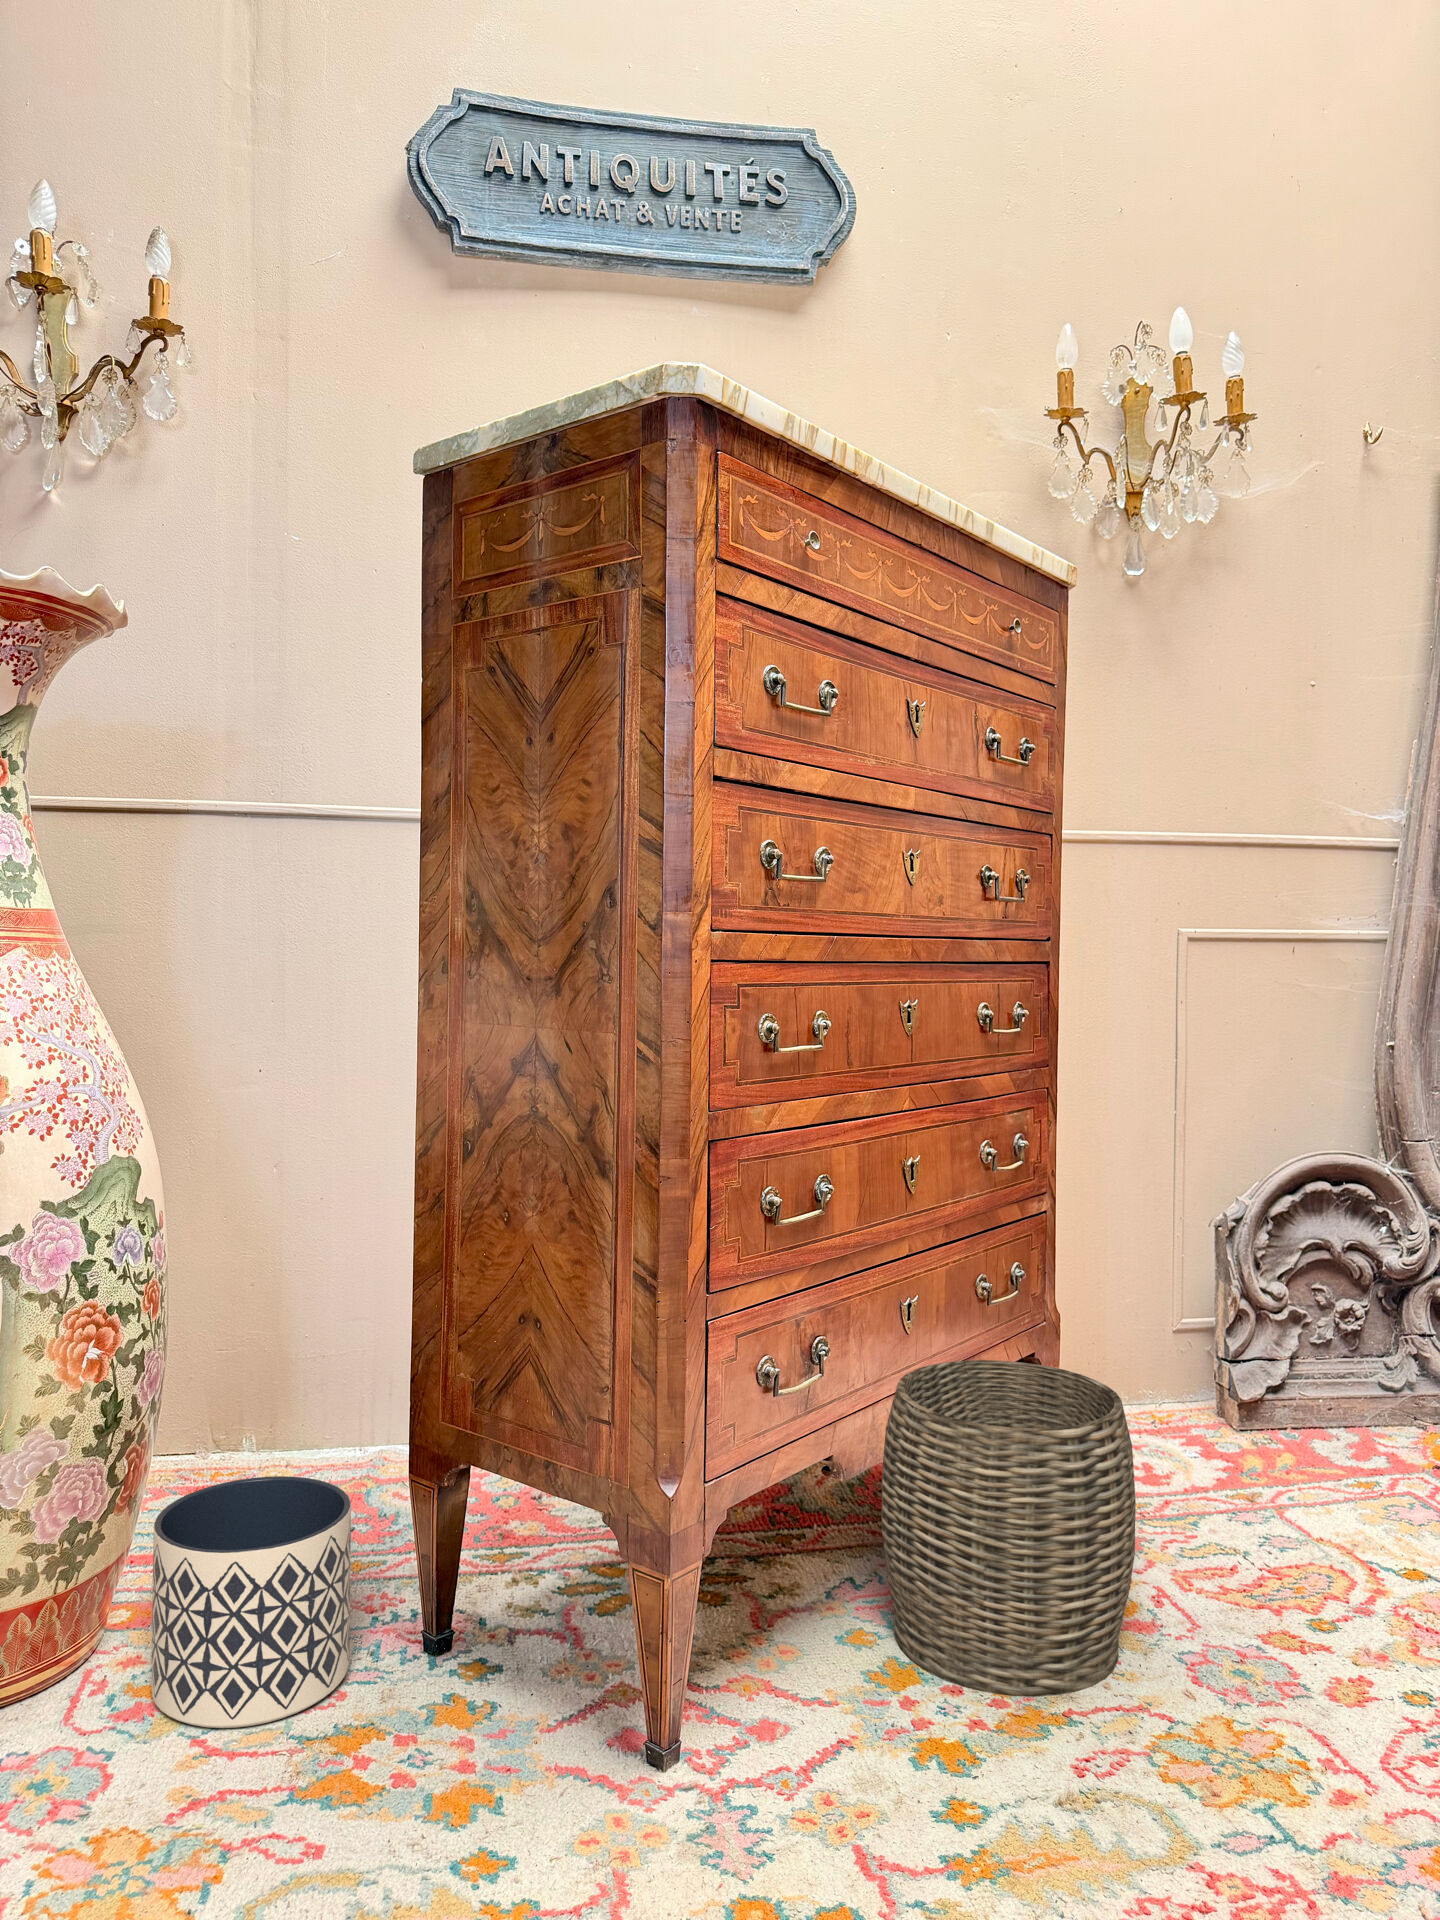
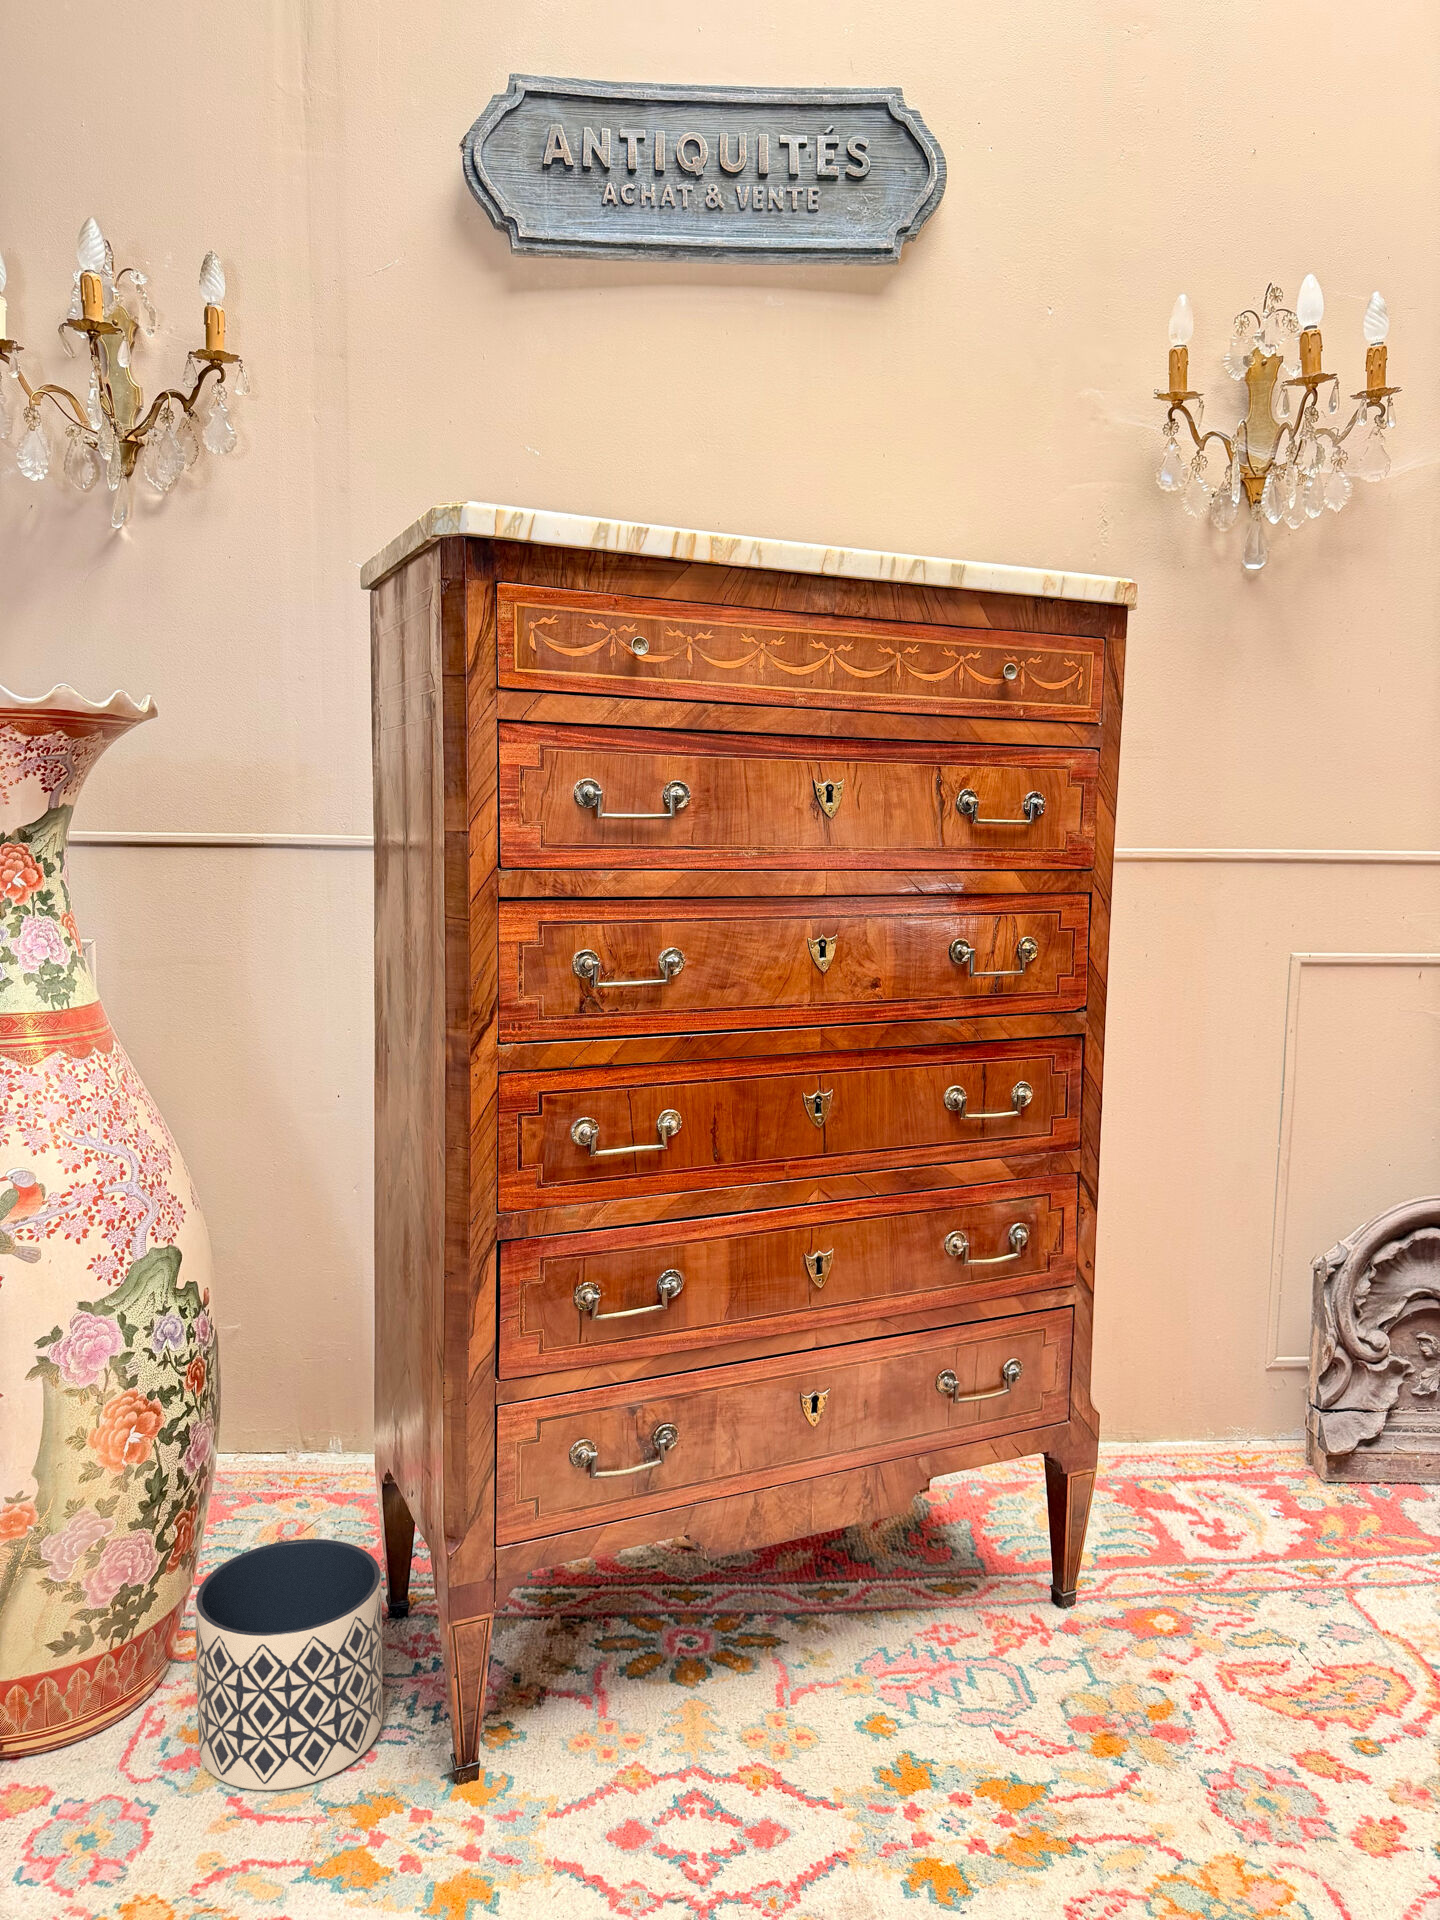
woven basket: present [881,1360,1136,1697] -> none [903,1452,1160,1818]

